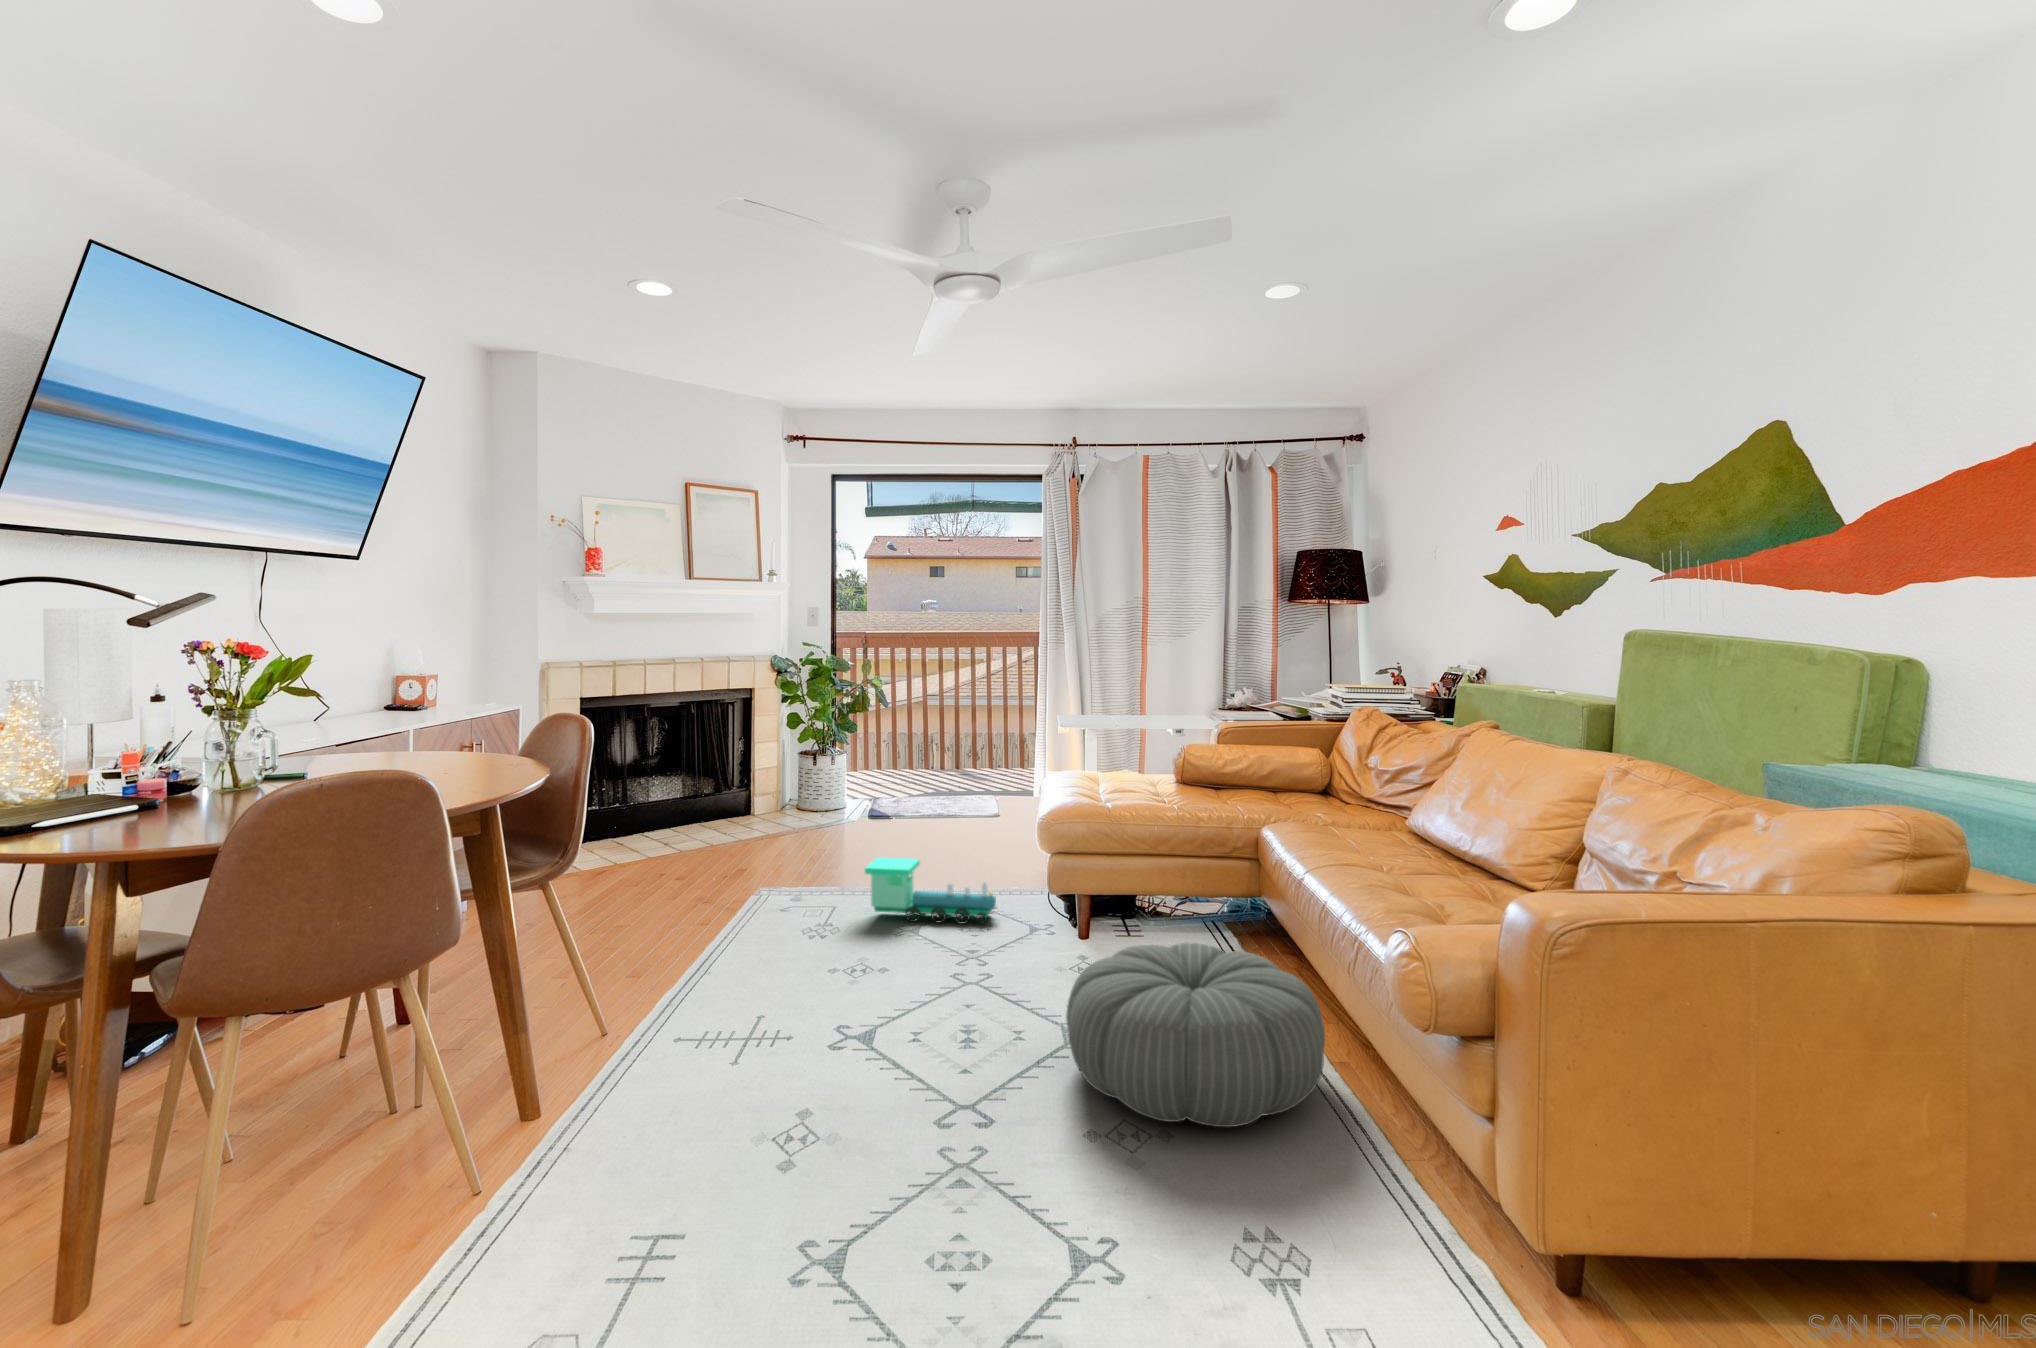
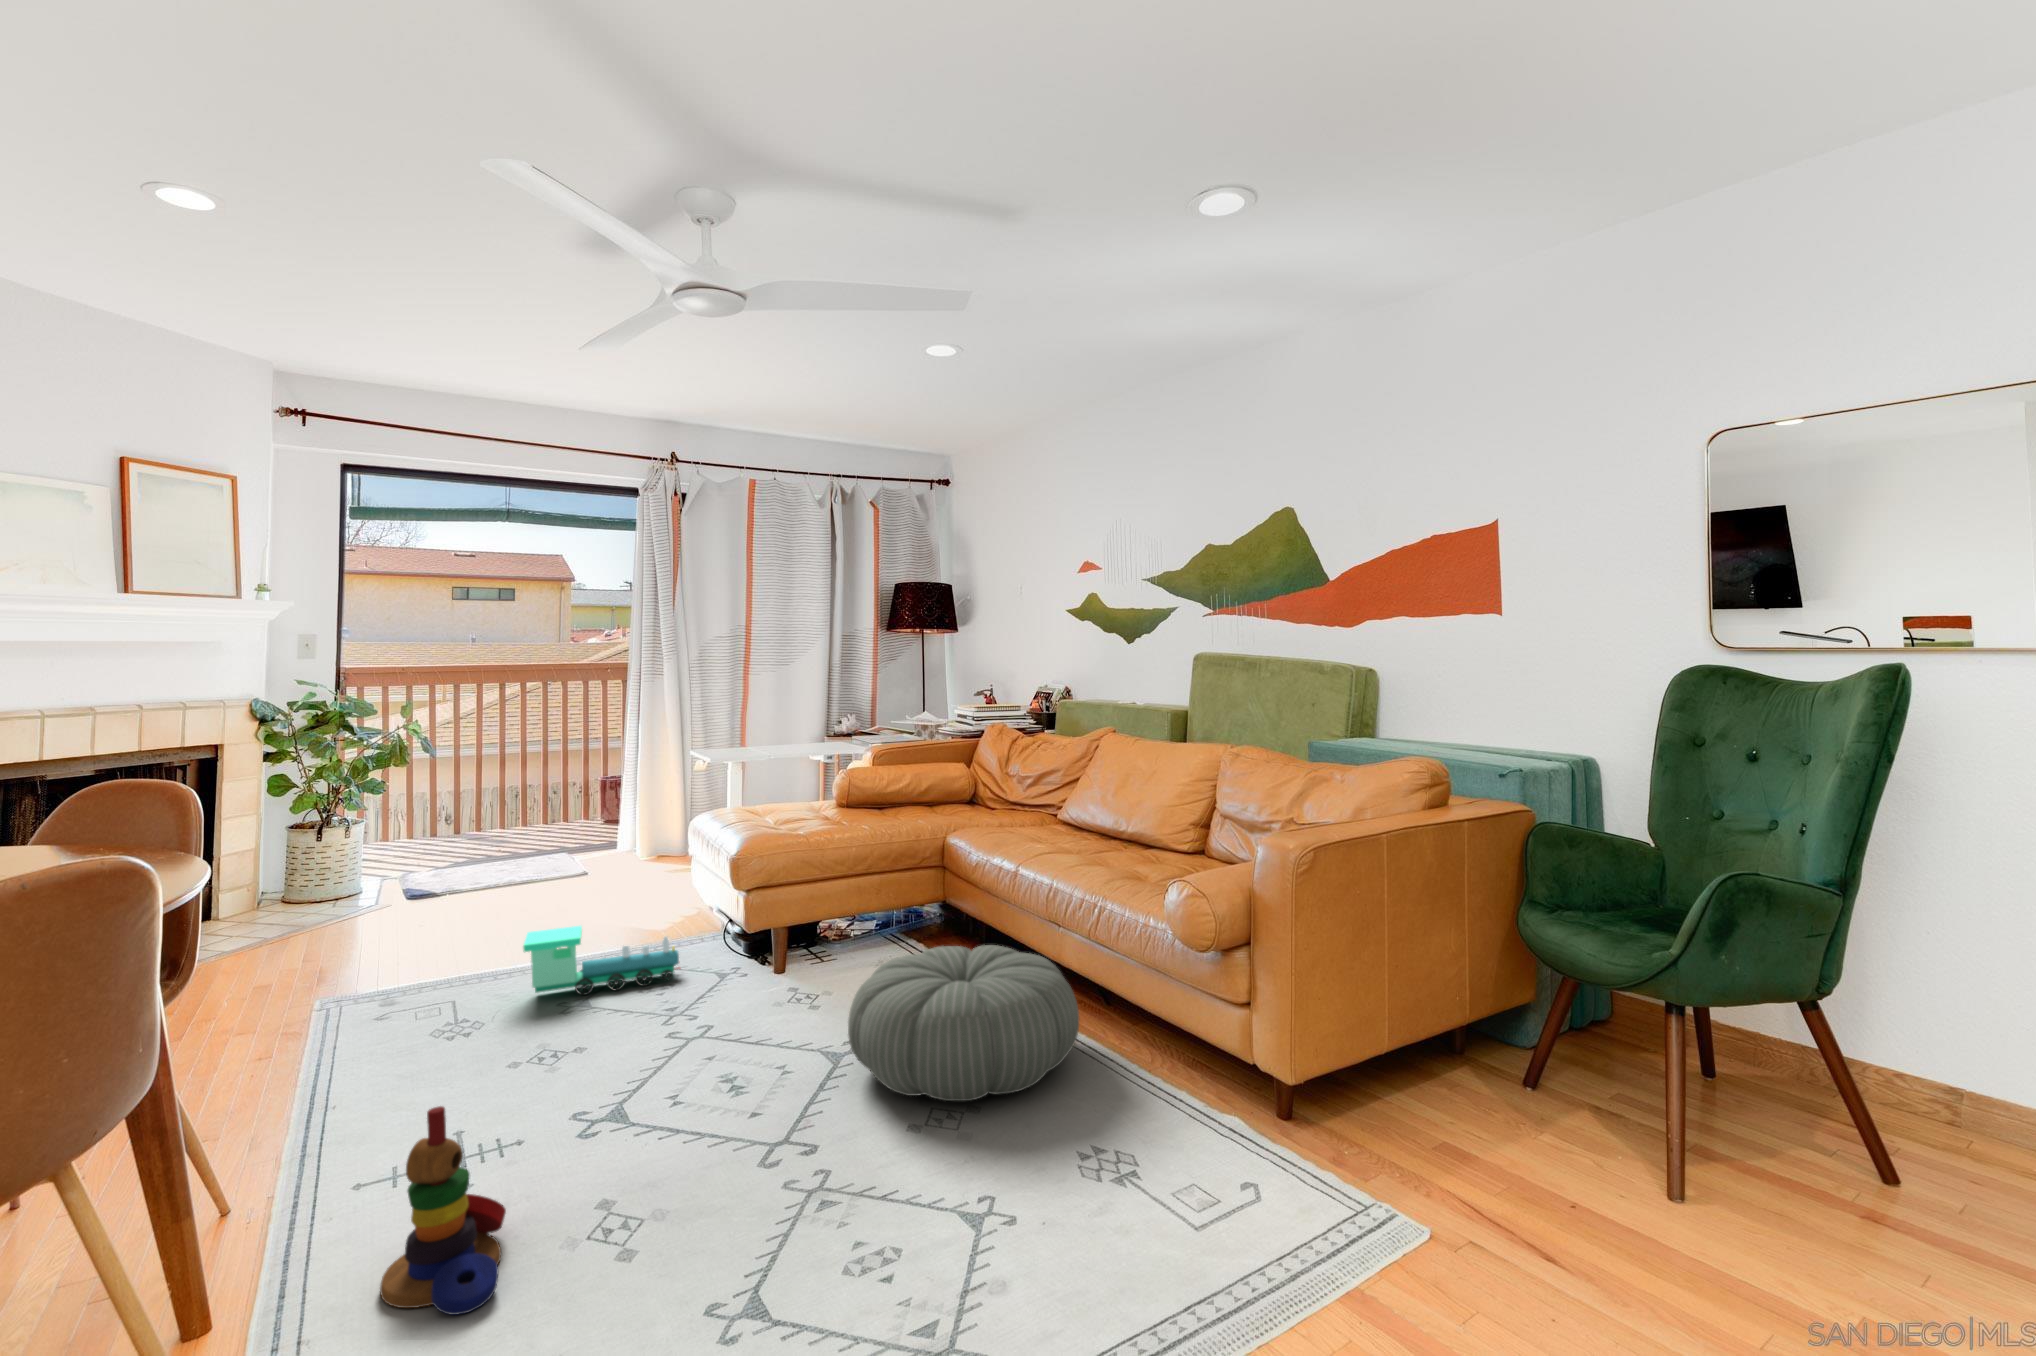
stacking toy: none [607,992,716,1174] -> present [380,1106,506,1315]

